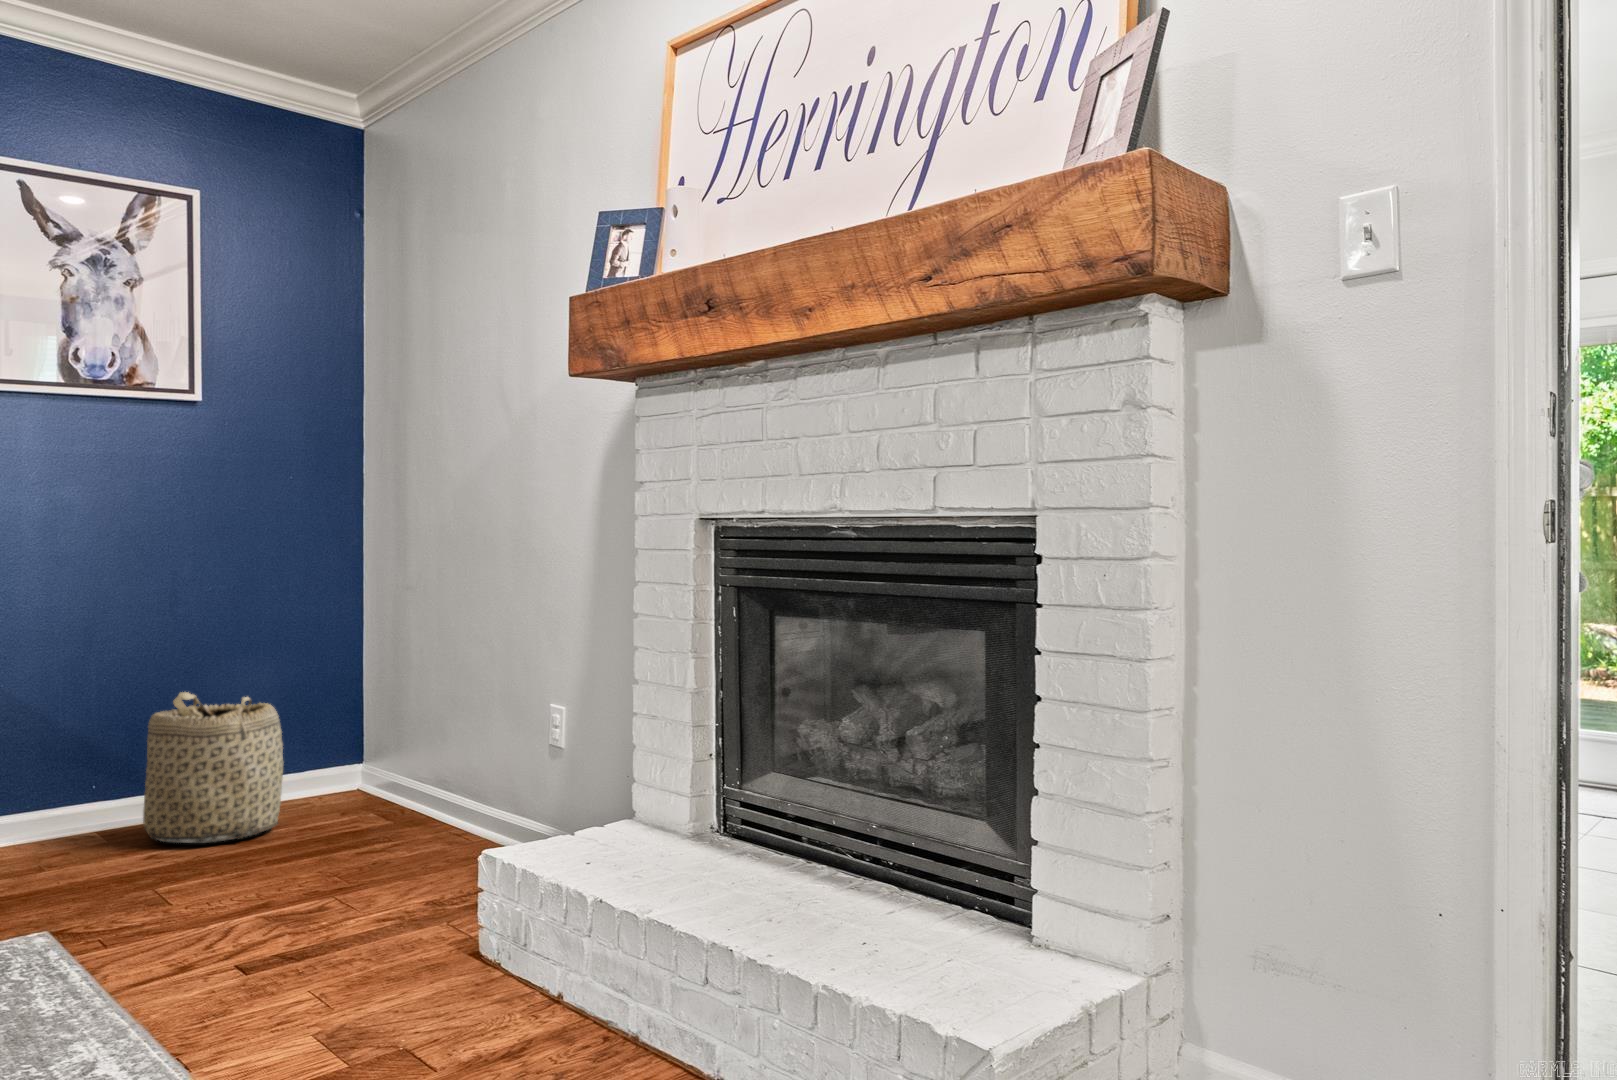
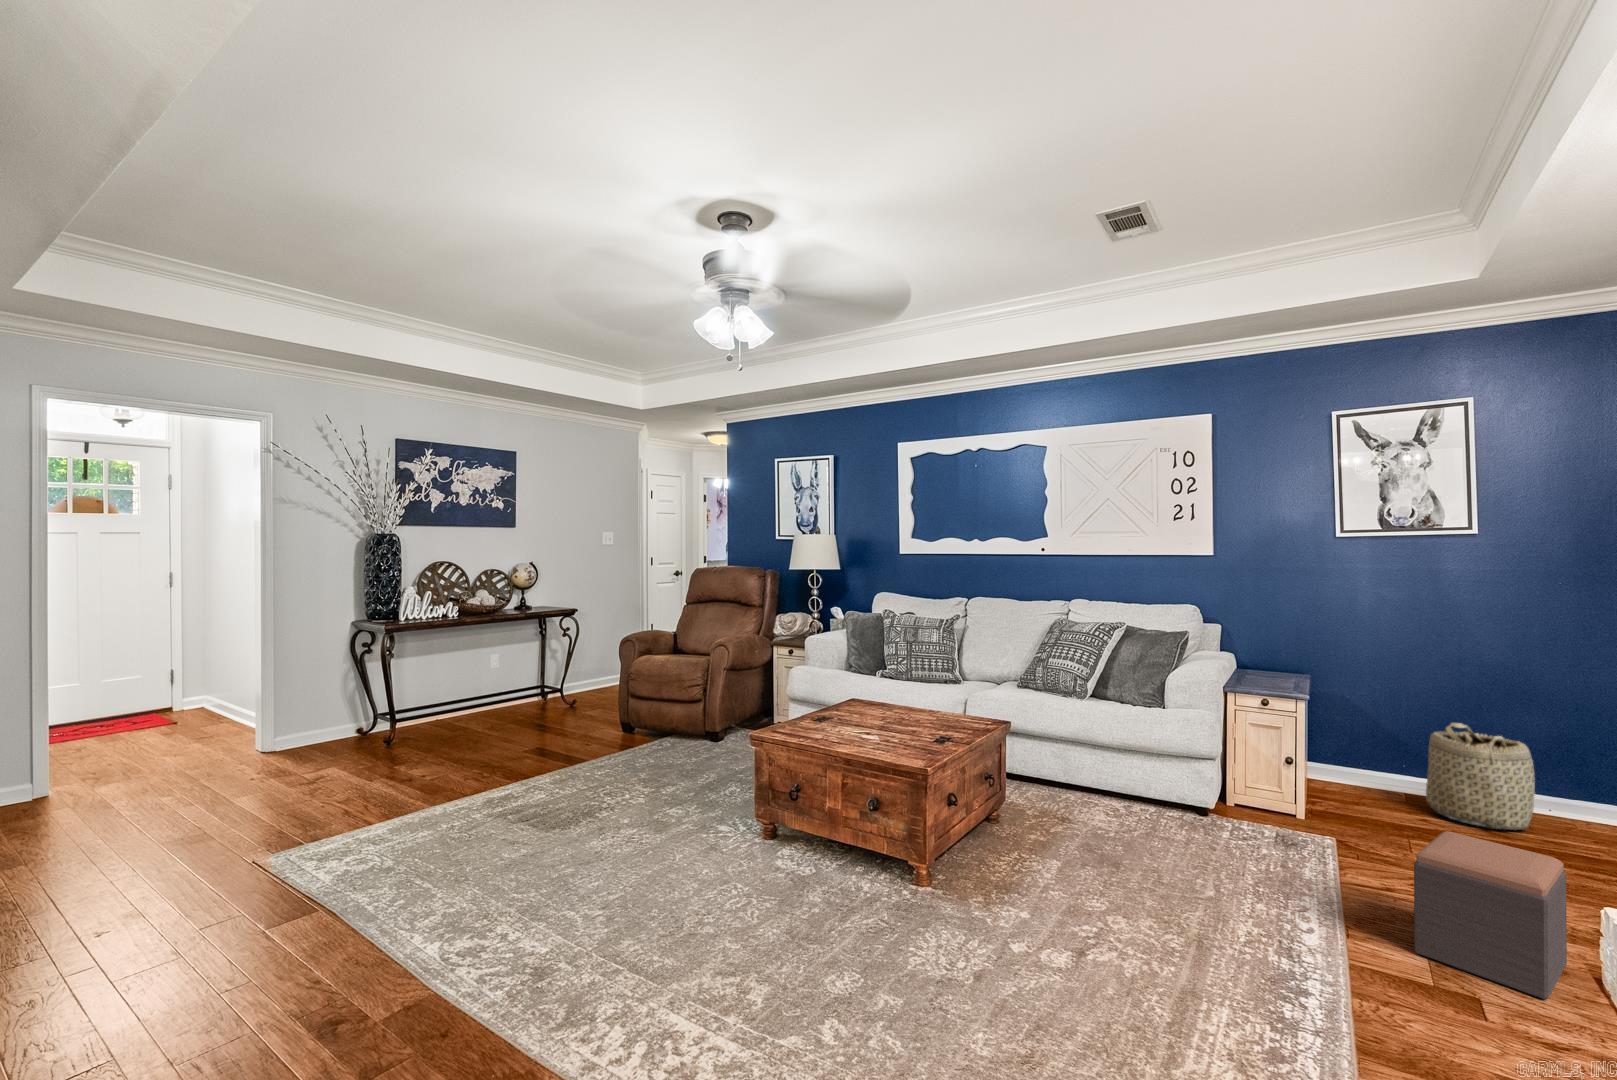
footstool: none [285,806,462,1034] -> present [1414,831,1567,999]

